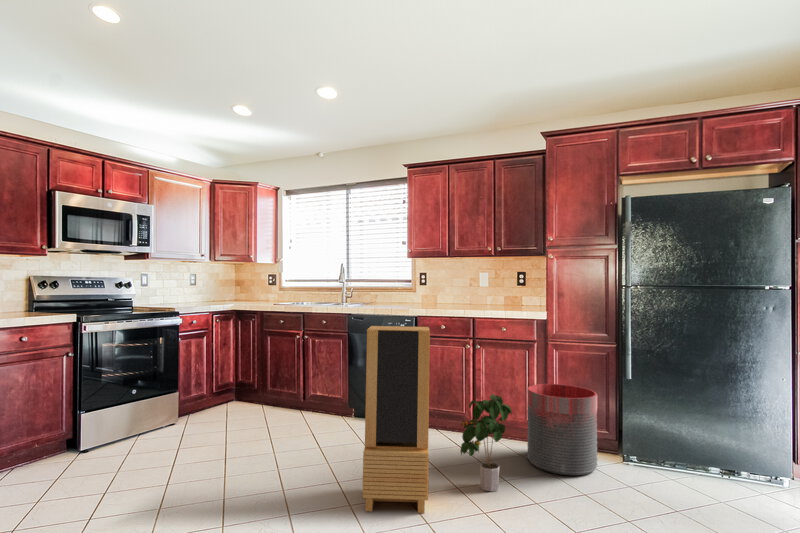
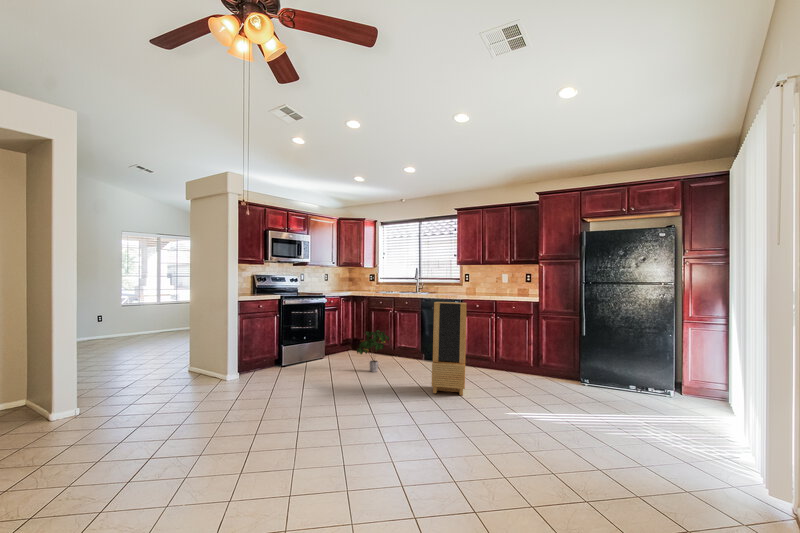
trash can: present [528,384,598,475] -> none [524,339,564,388]
potted plant: present [460,394,512,491] -> present [357,330,389,372]

